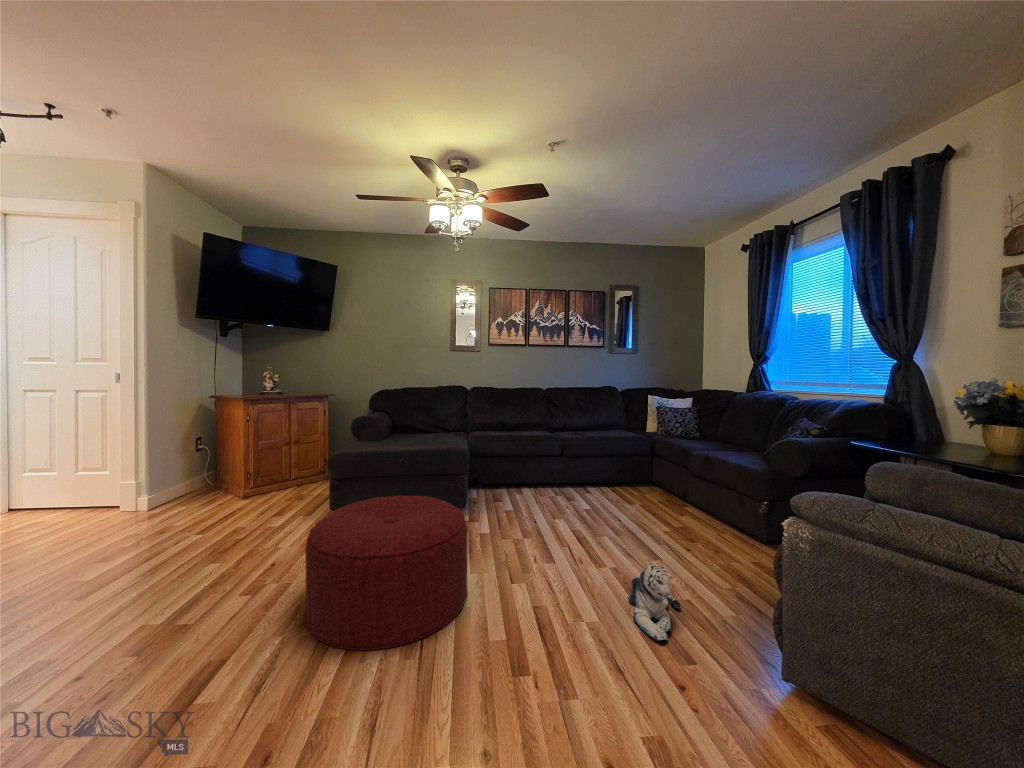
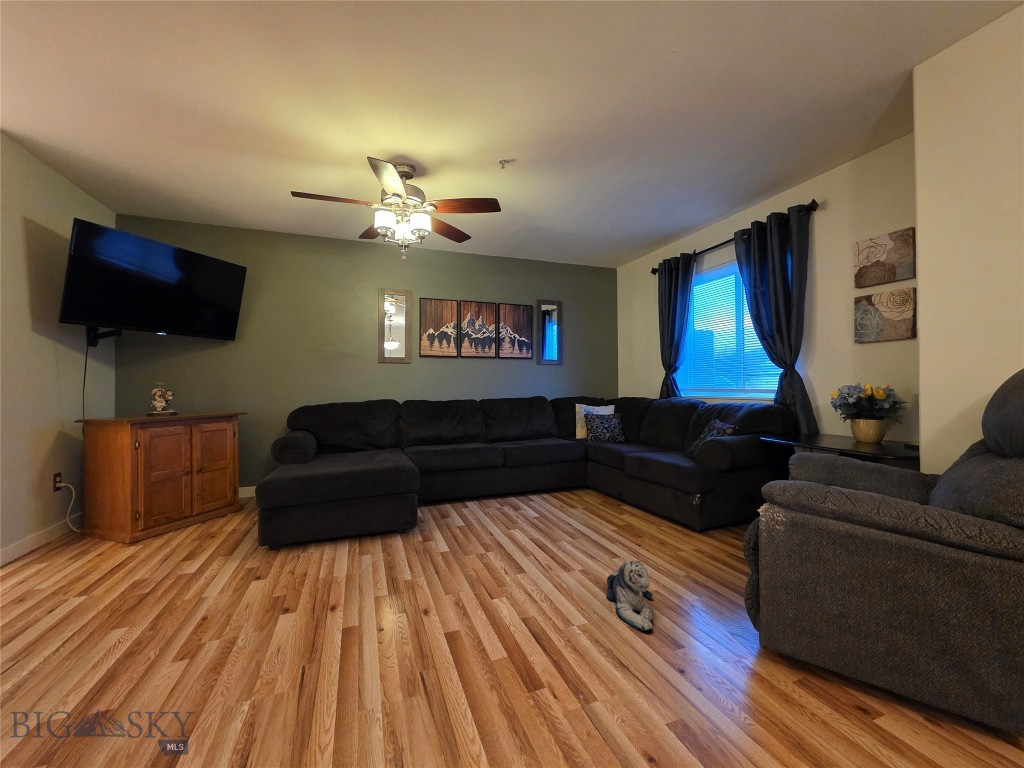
ottoman: present [305,495,467,651] -> none [270,519,452,702]

